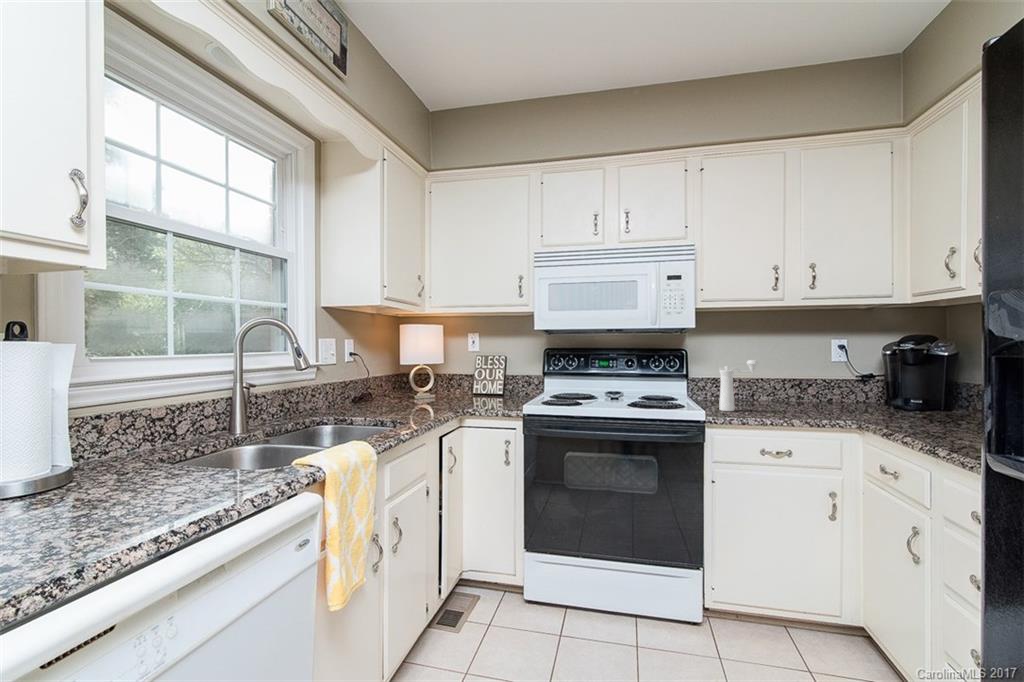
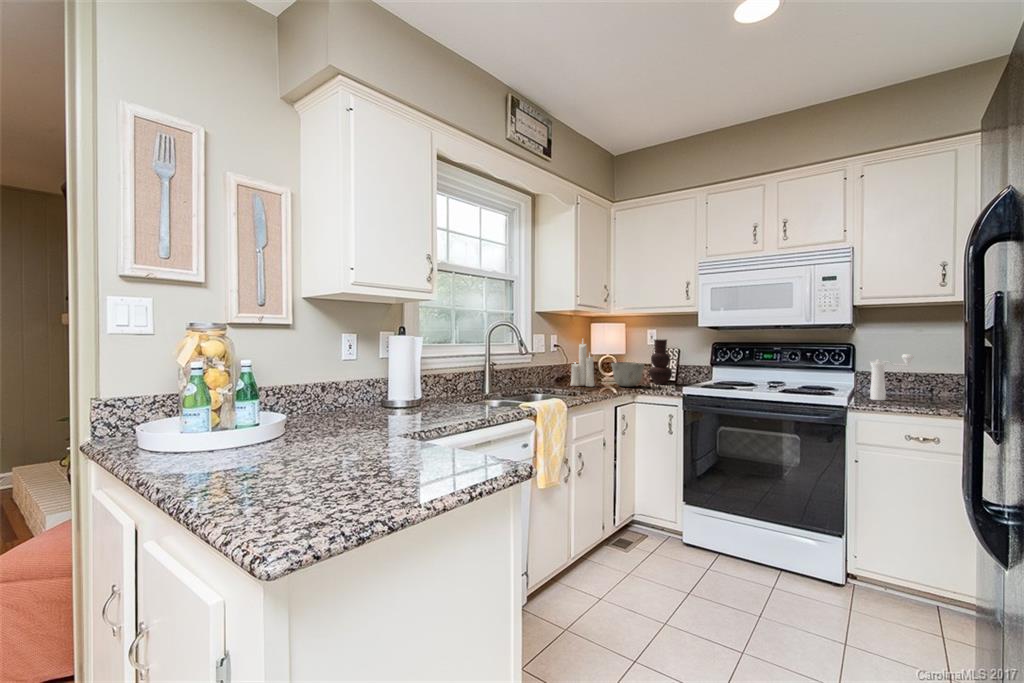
candle: none [375,340,409,409] -> present [571,344,594,386]
vase: none [474,345,501,400] -> present [649,340,672,384]
ceramic bowl: none [430,374,472,406] -> present [611,362,644,387]

